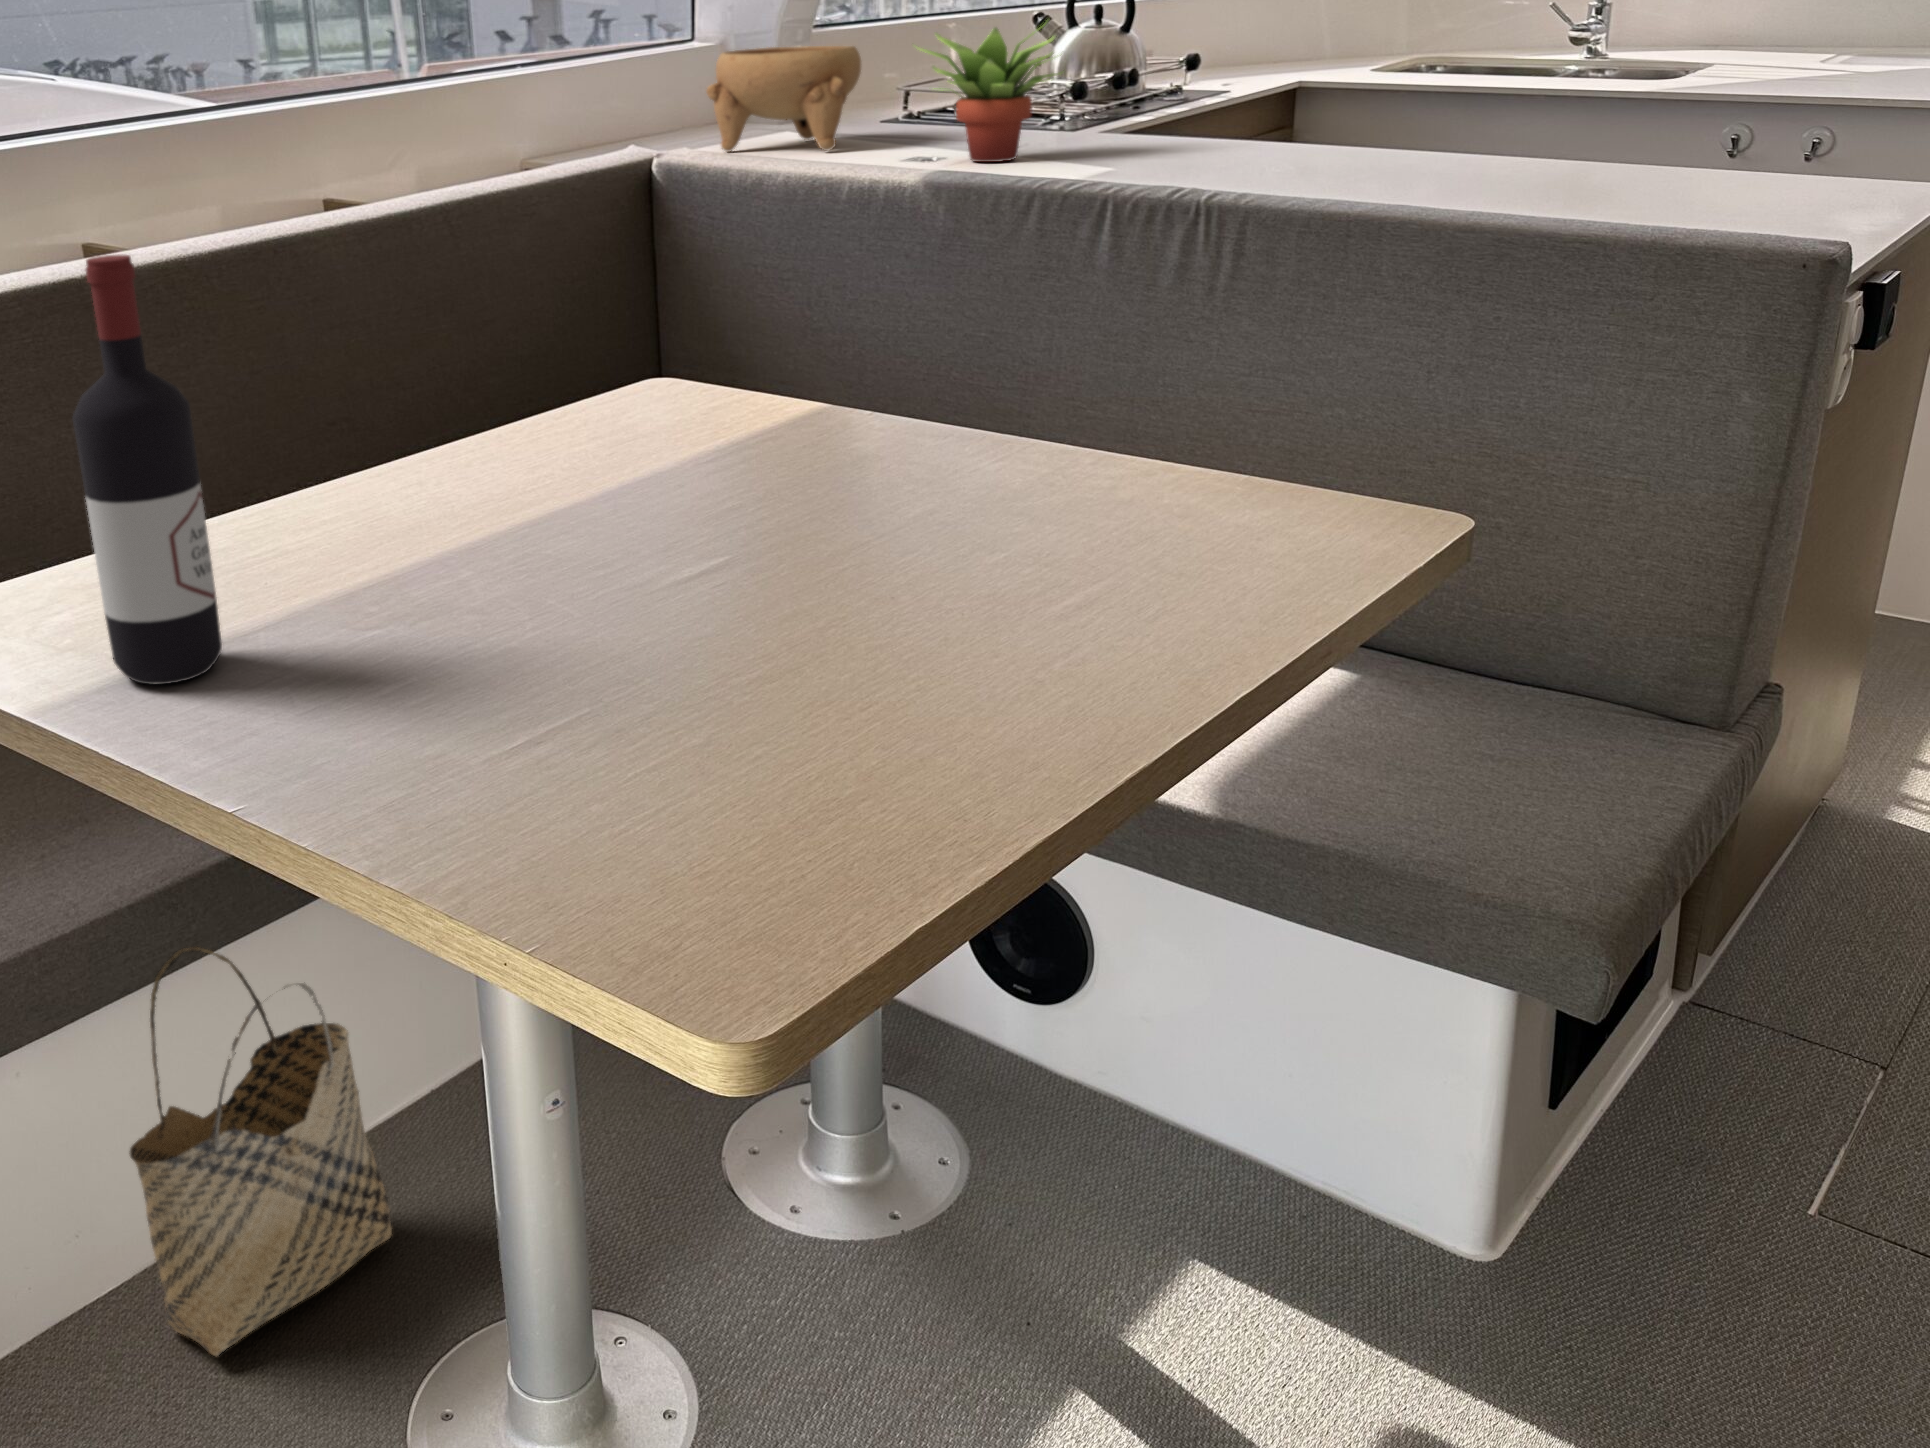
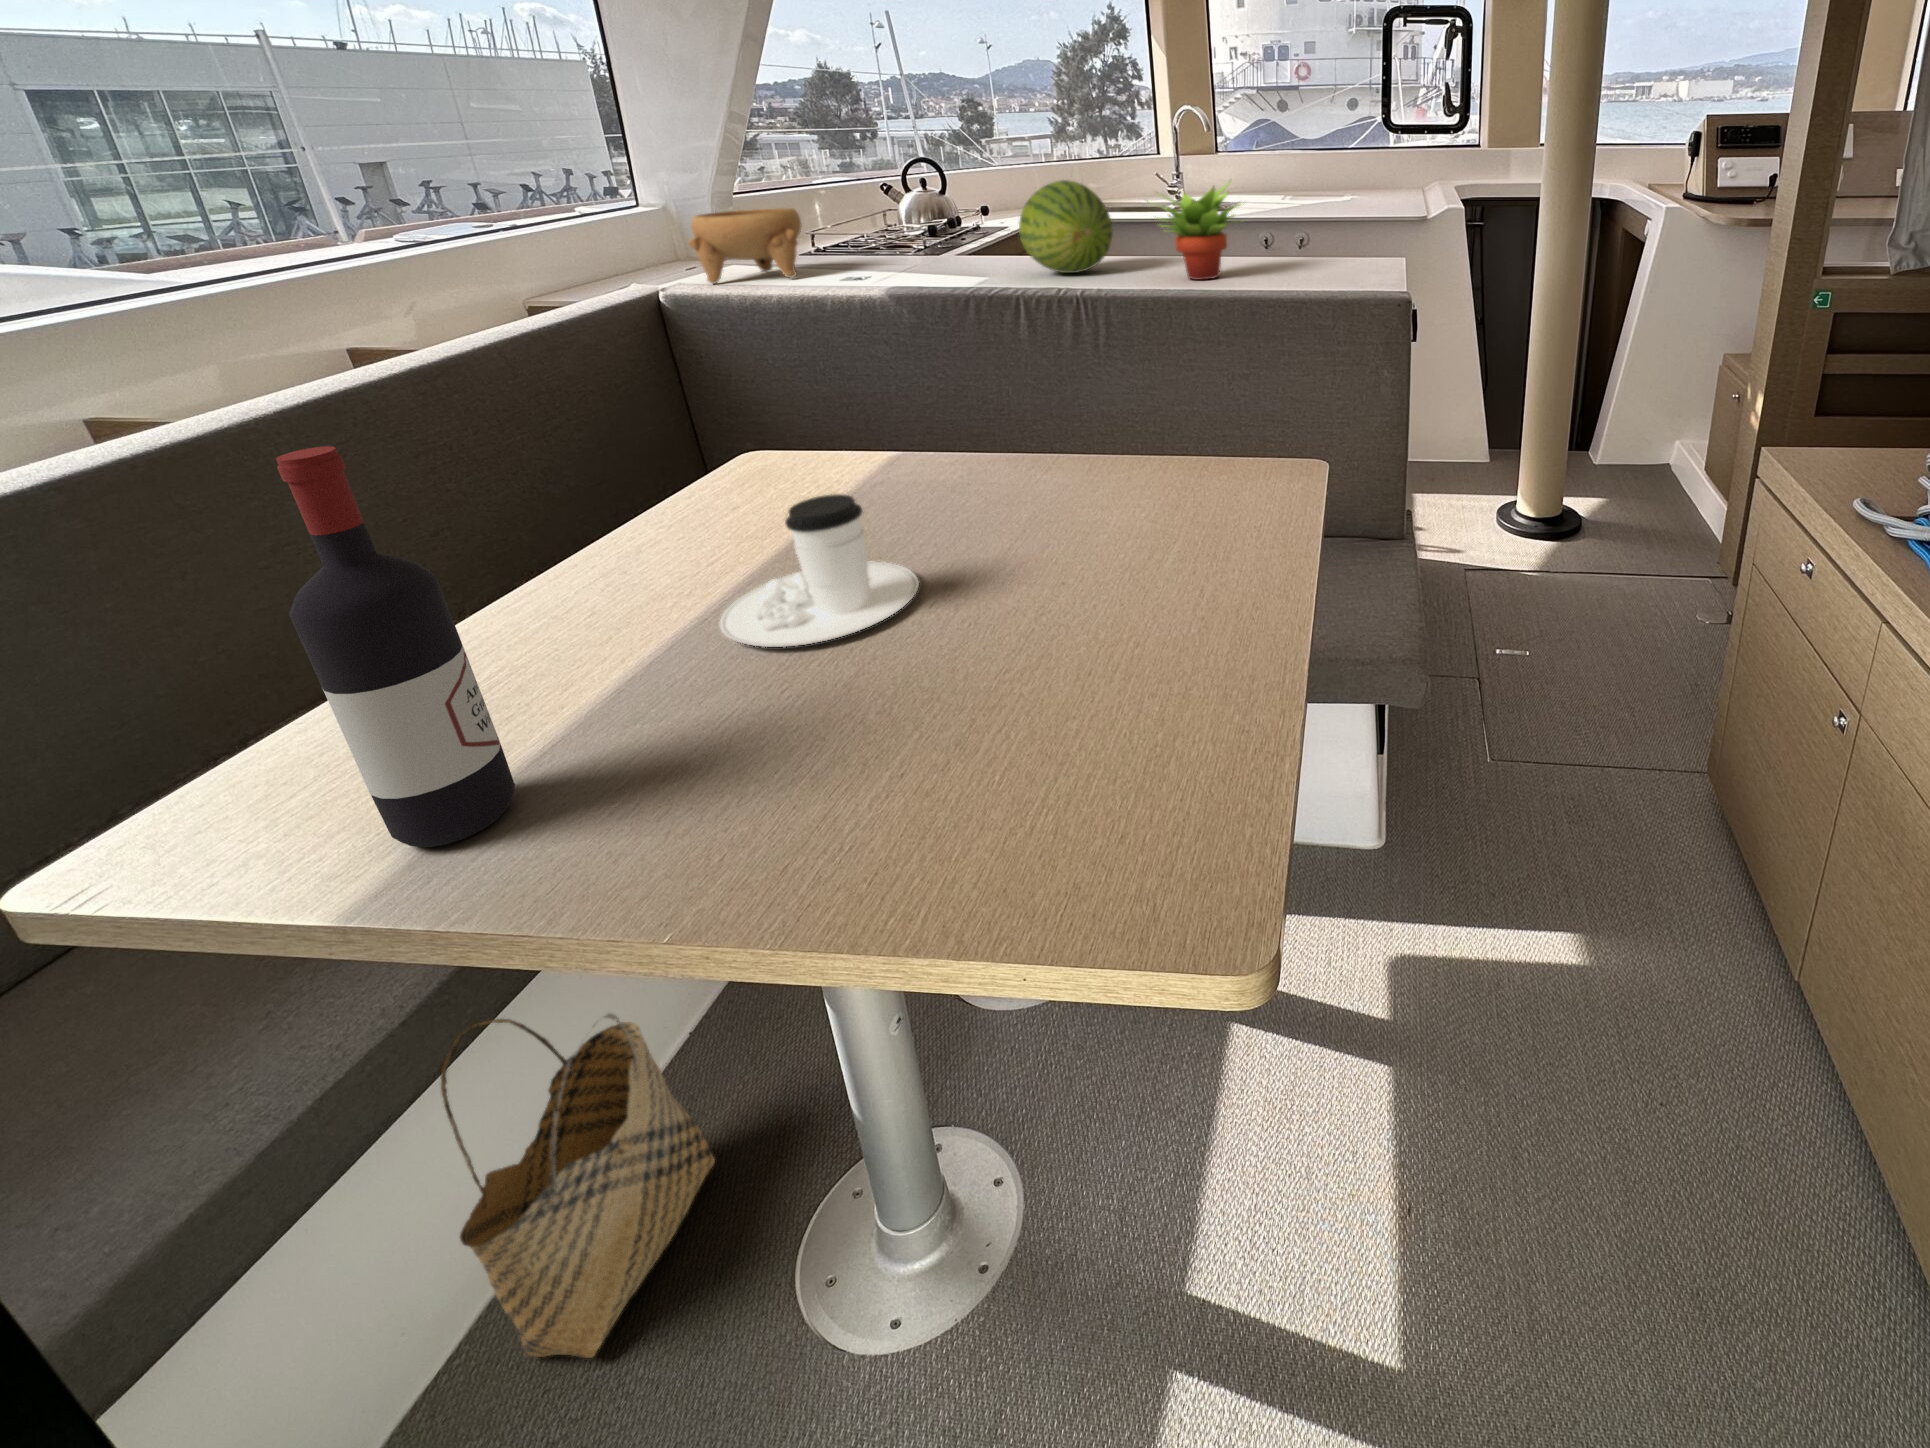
fruit: none [1152,12,1314,171] -> present [1019,180,1113,273]
succulent plant: present [915,27,1064,162] -> present [1147,181,1240,280]
coffee cup: none [484,417,727,596] -> present [720,494,919,647]

